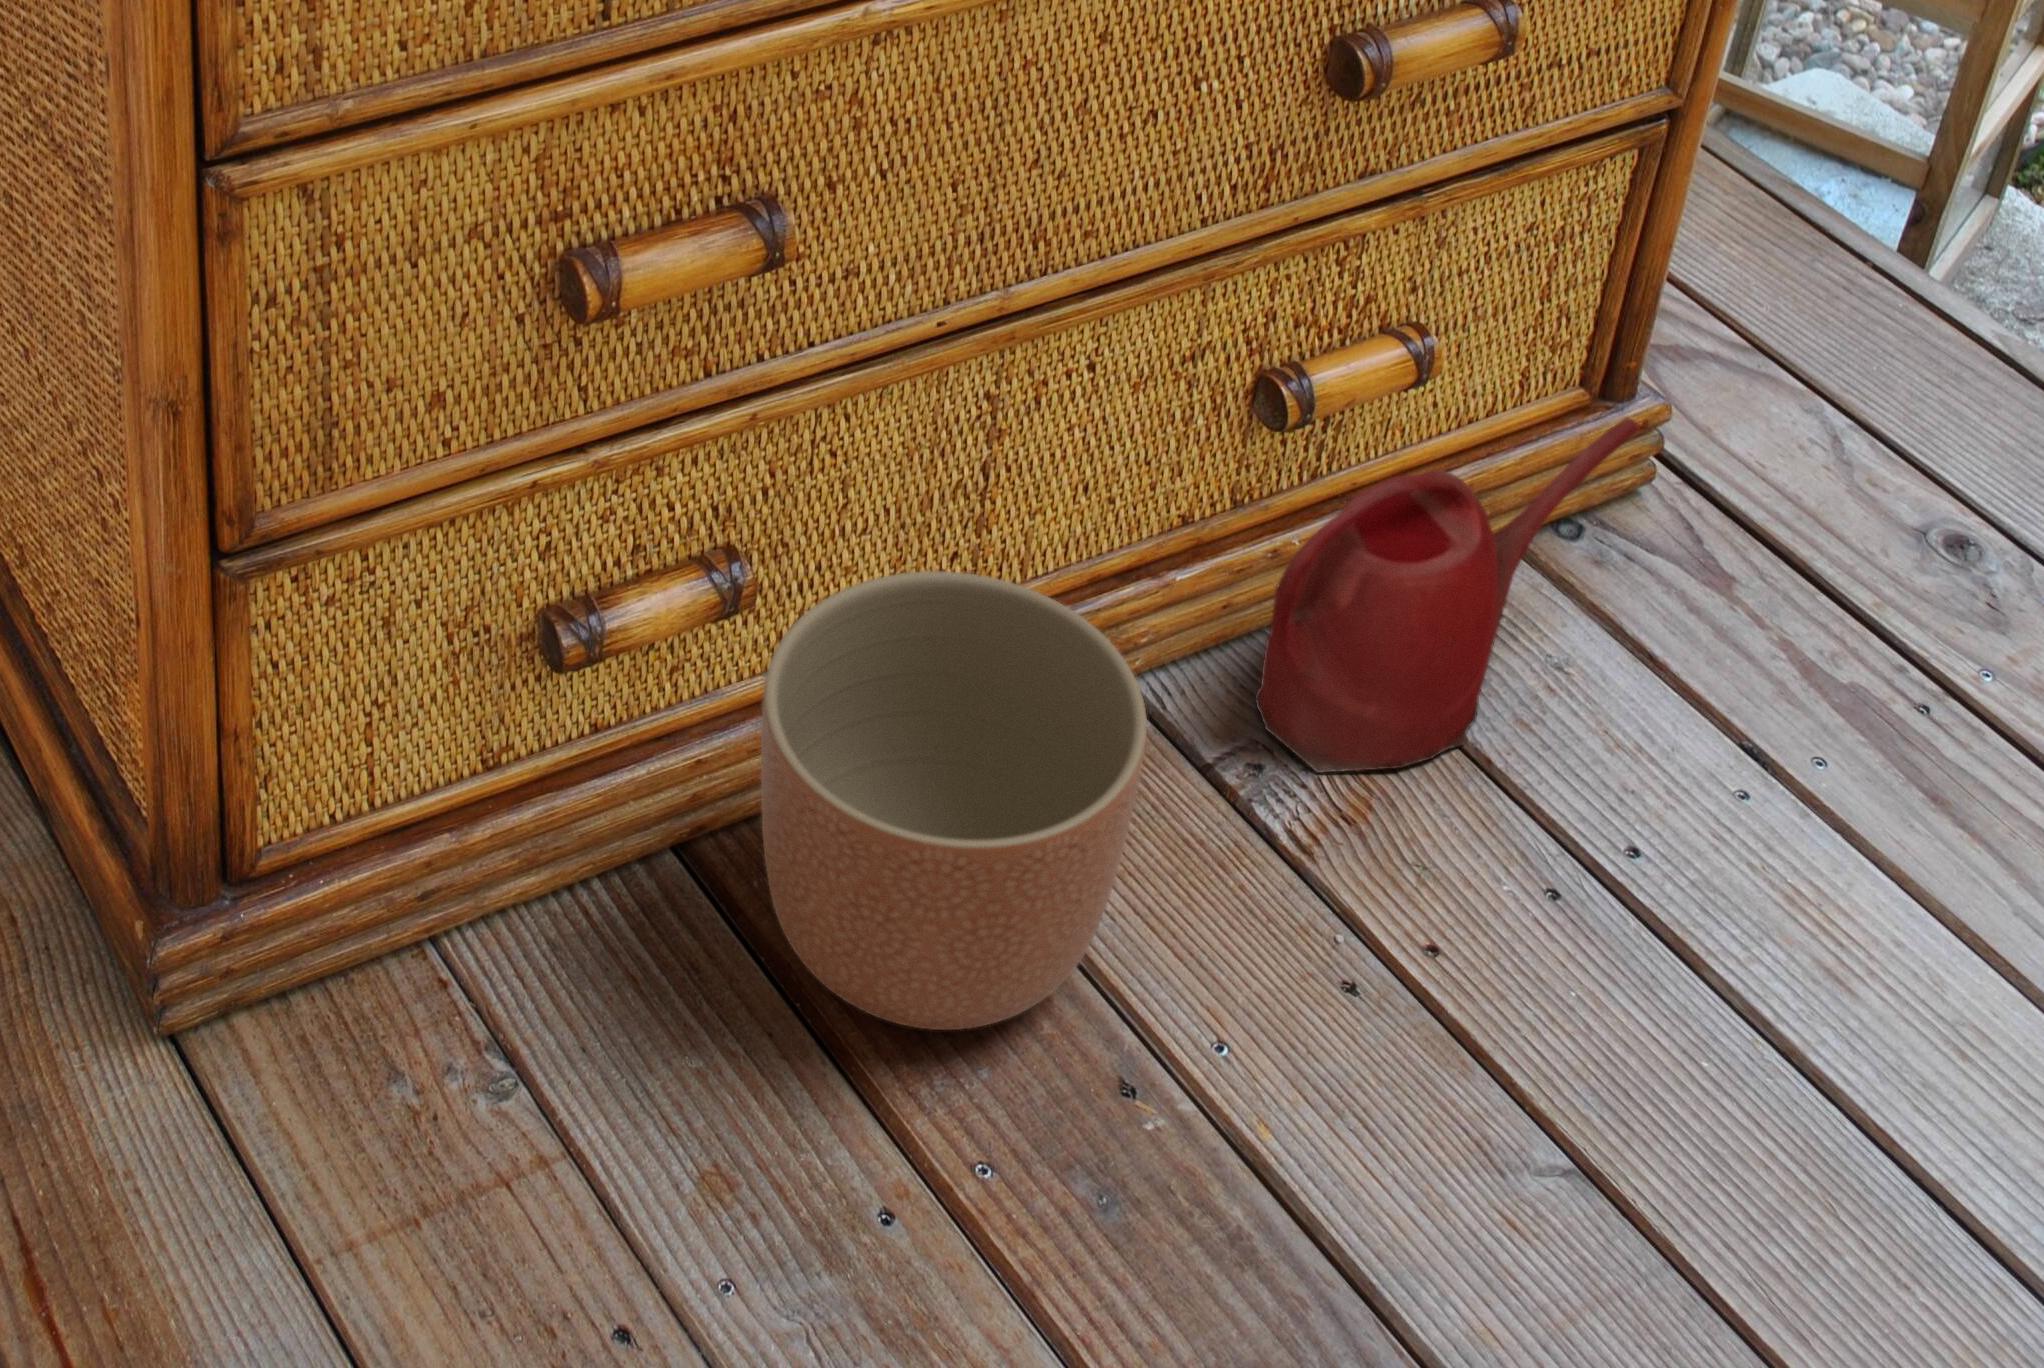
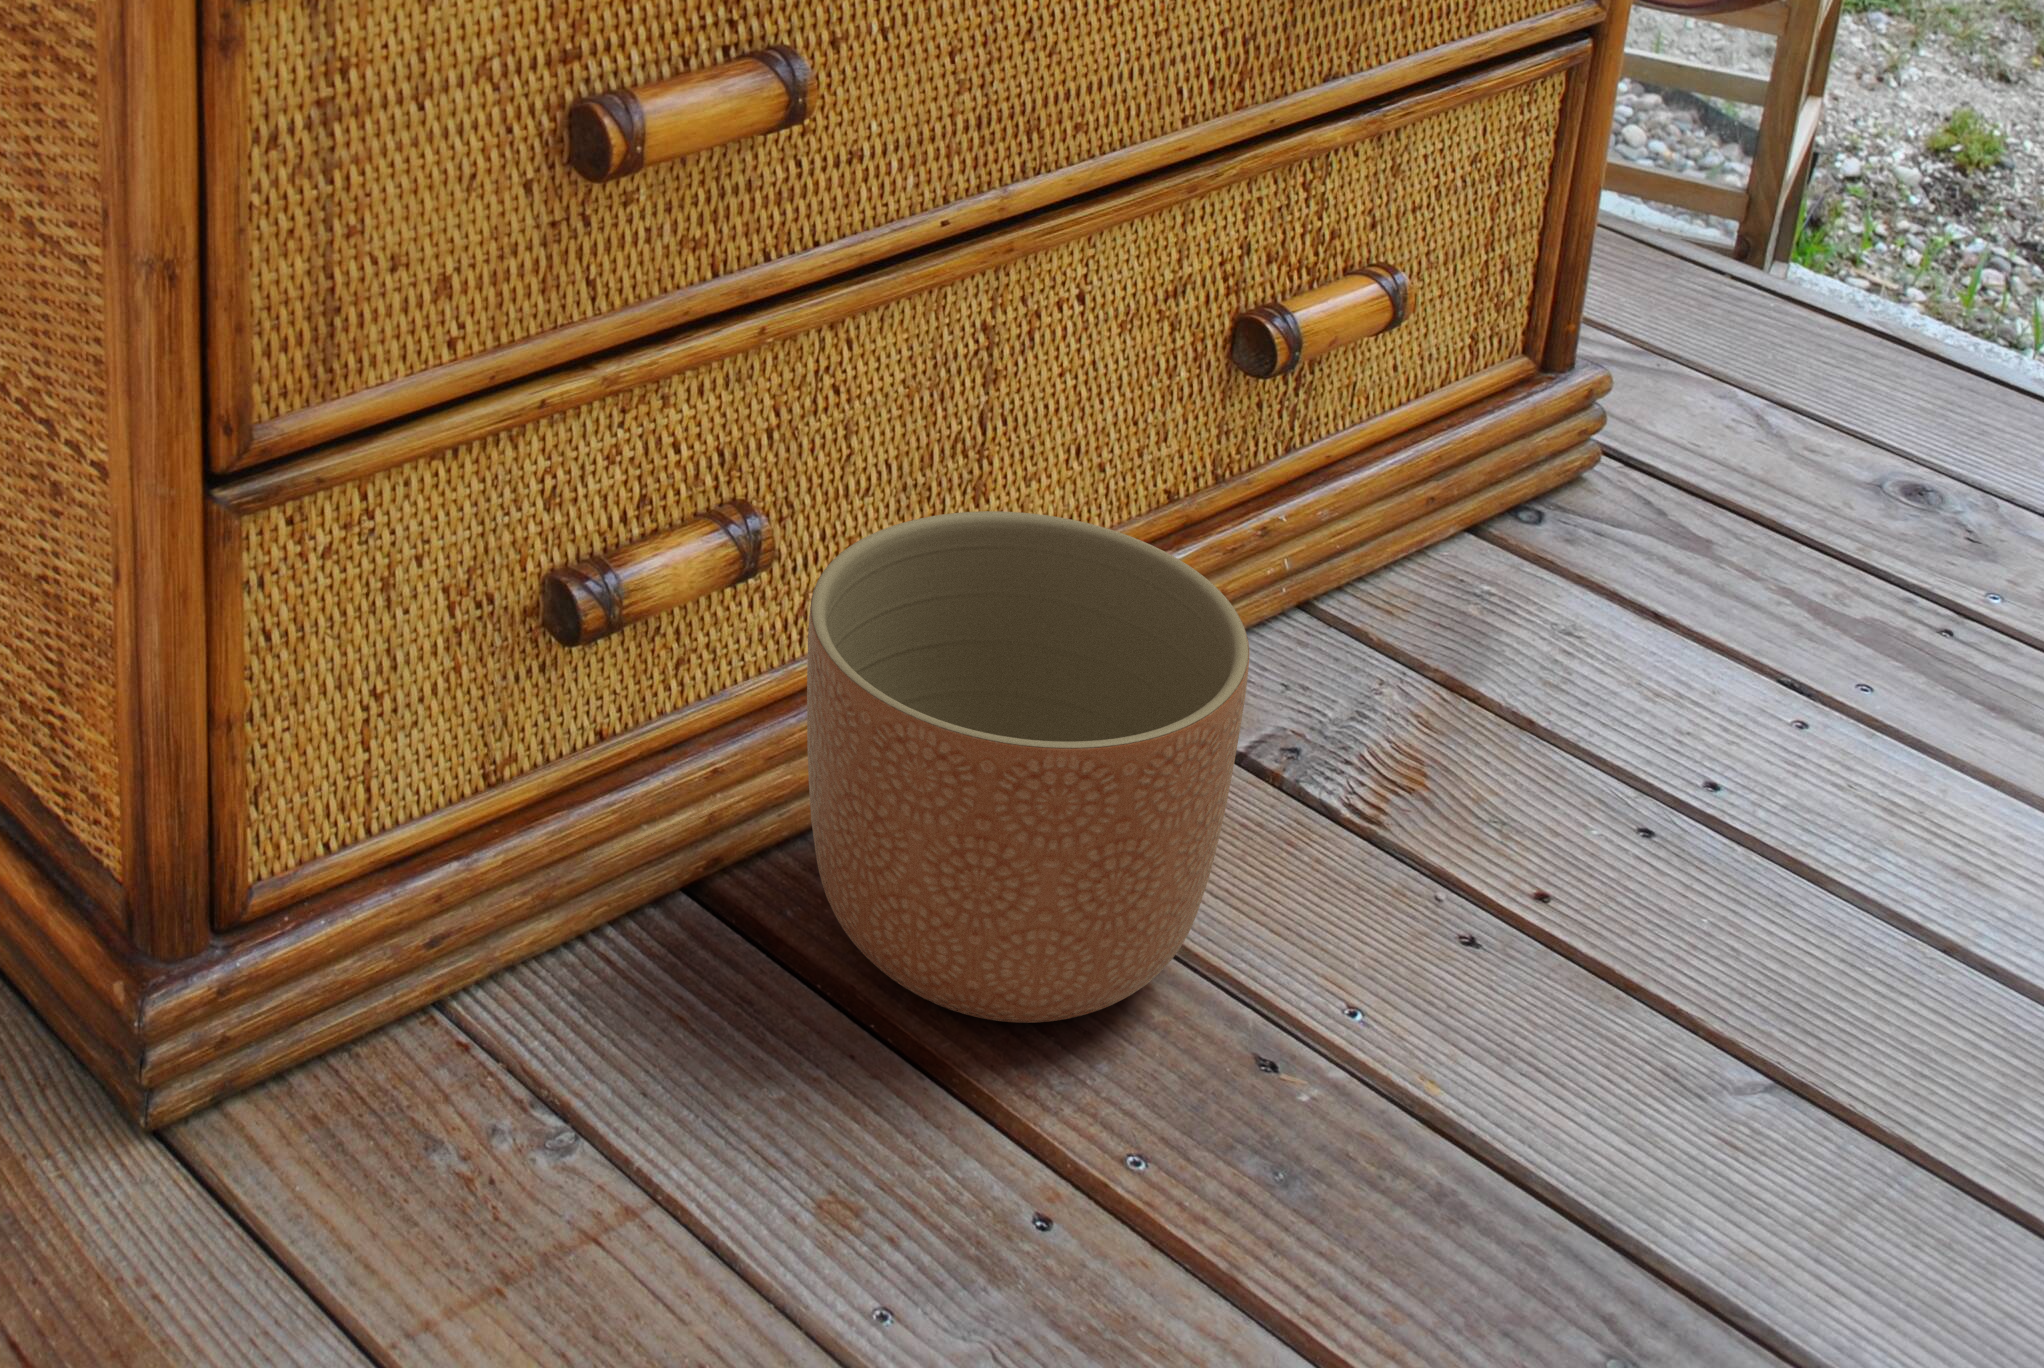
watering can: present [1255,418,1640,772] -> none [1267,347,1619,750]

